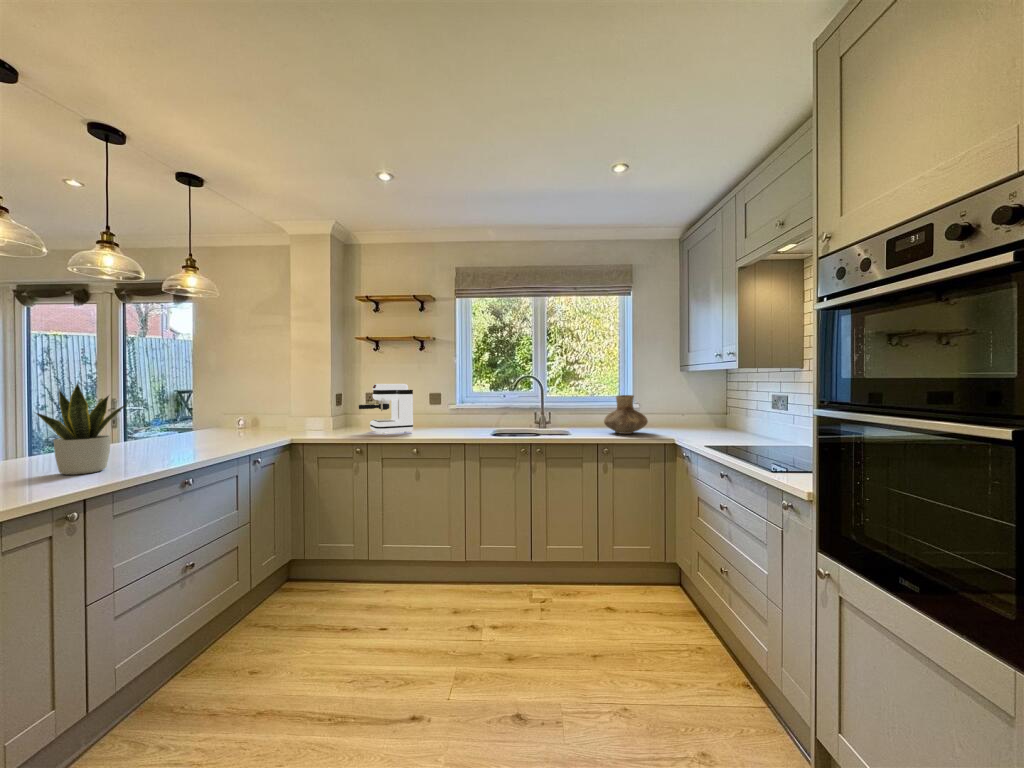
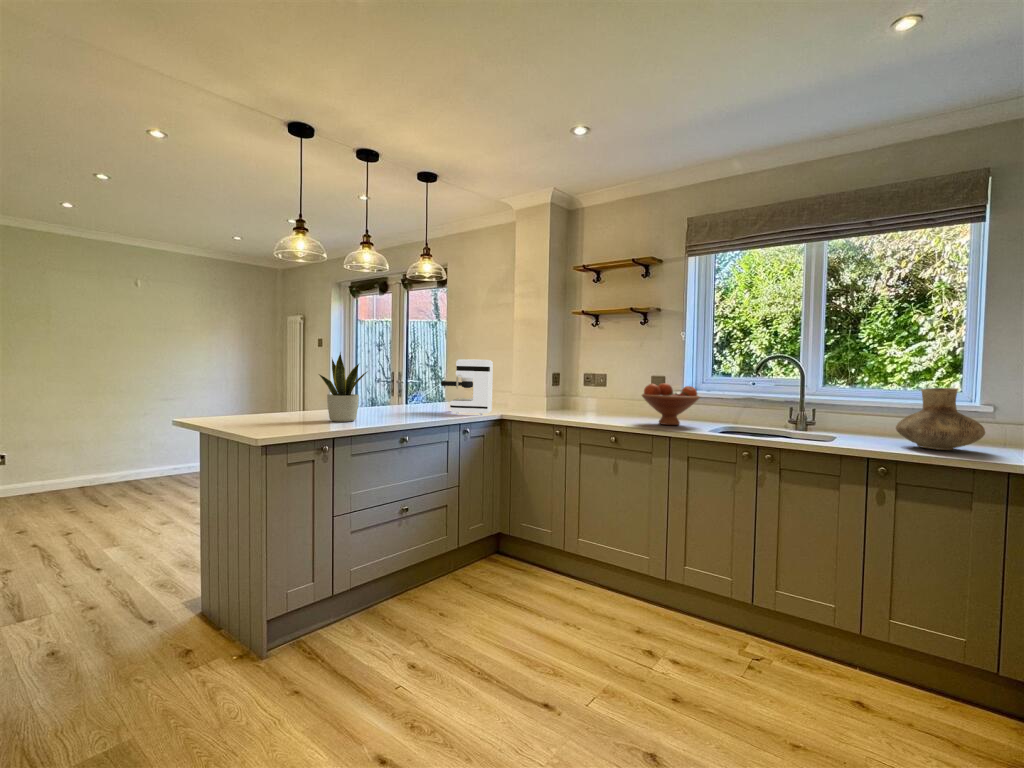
coffee maker: present [359,384,413,434] -> present [441,359,493,414]
fruit bowl: none [433,400,479,434] -> present [642,383,699,425]

